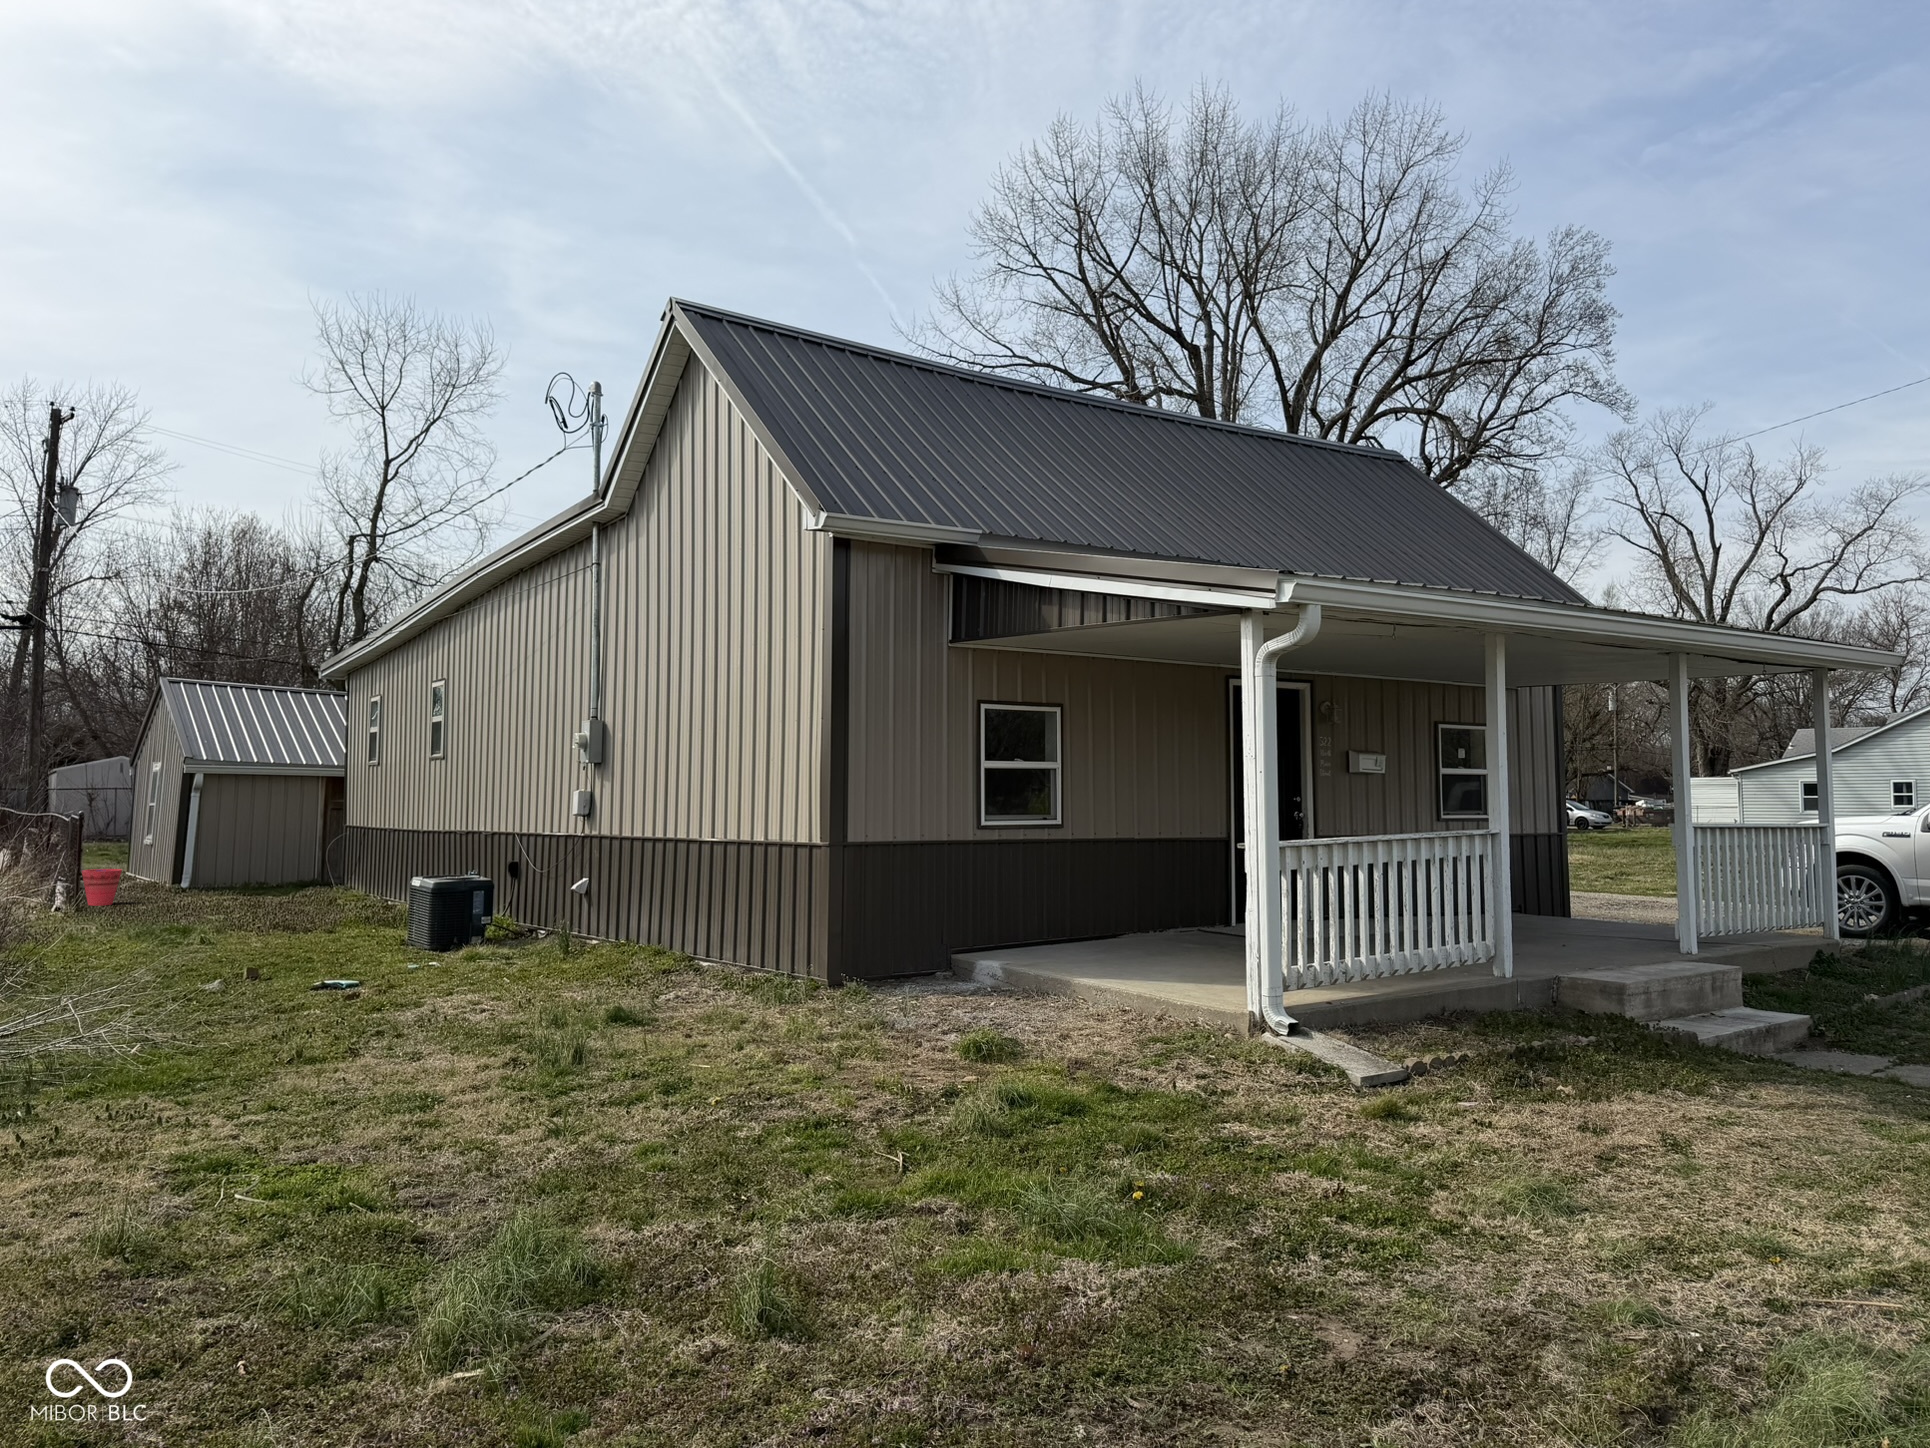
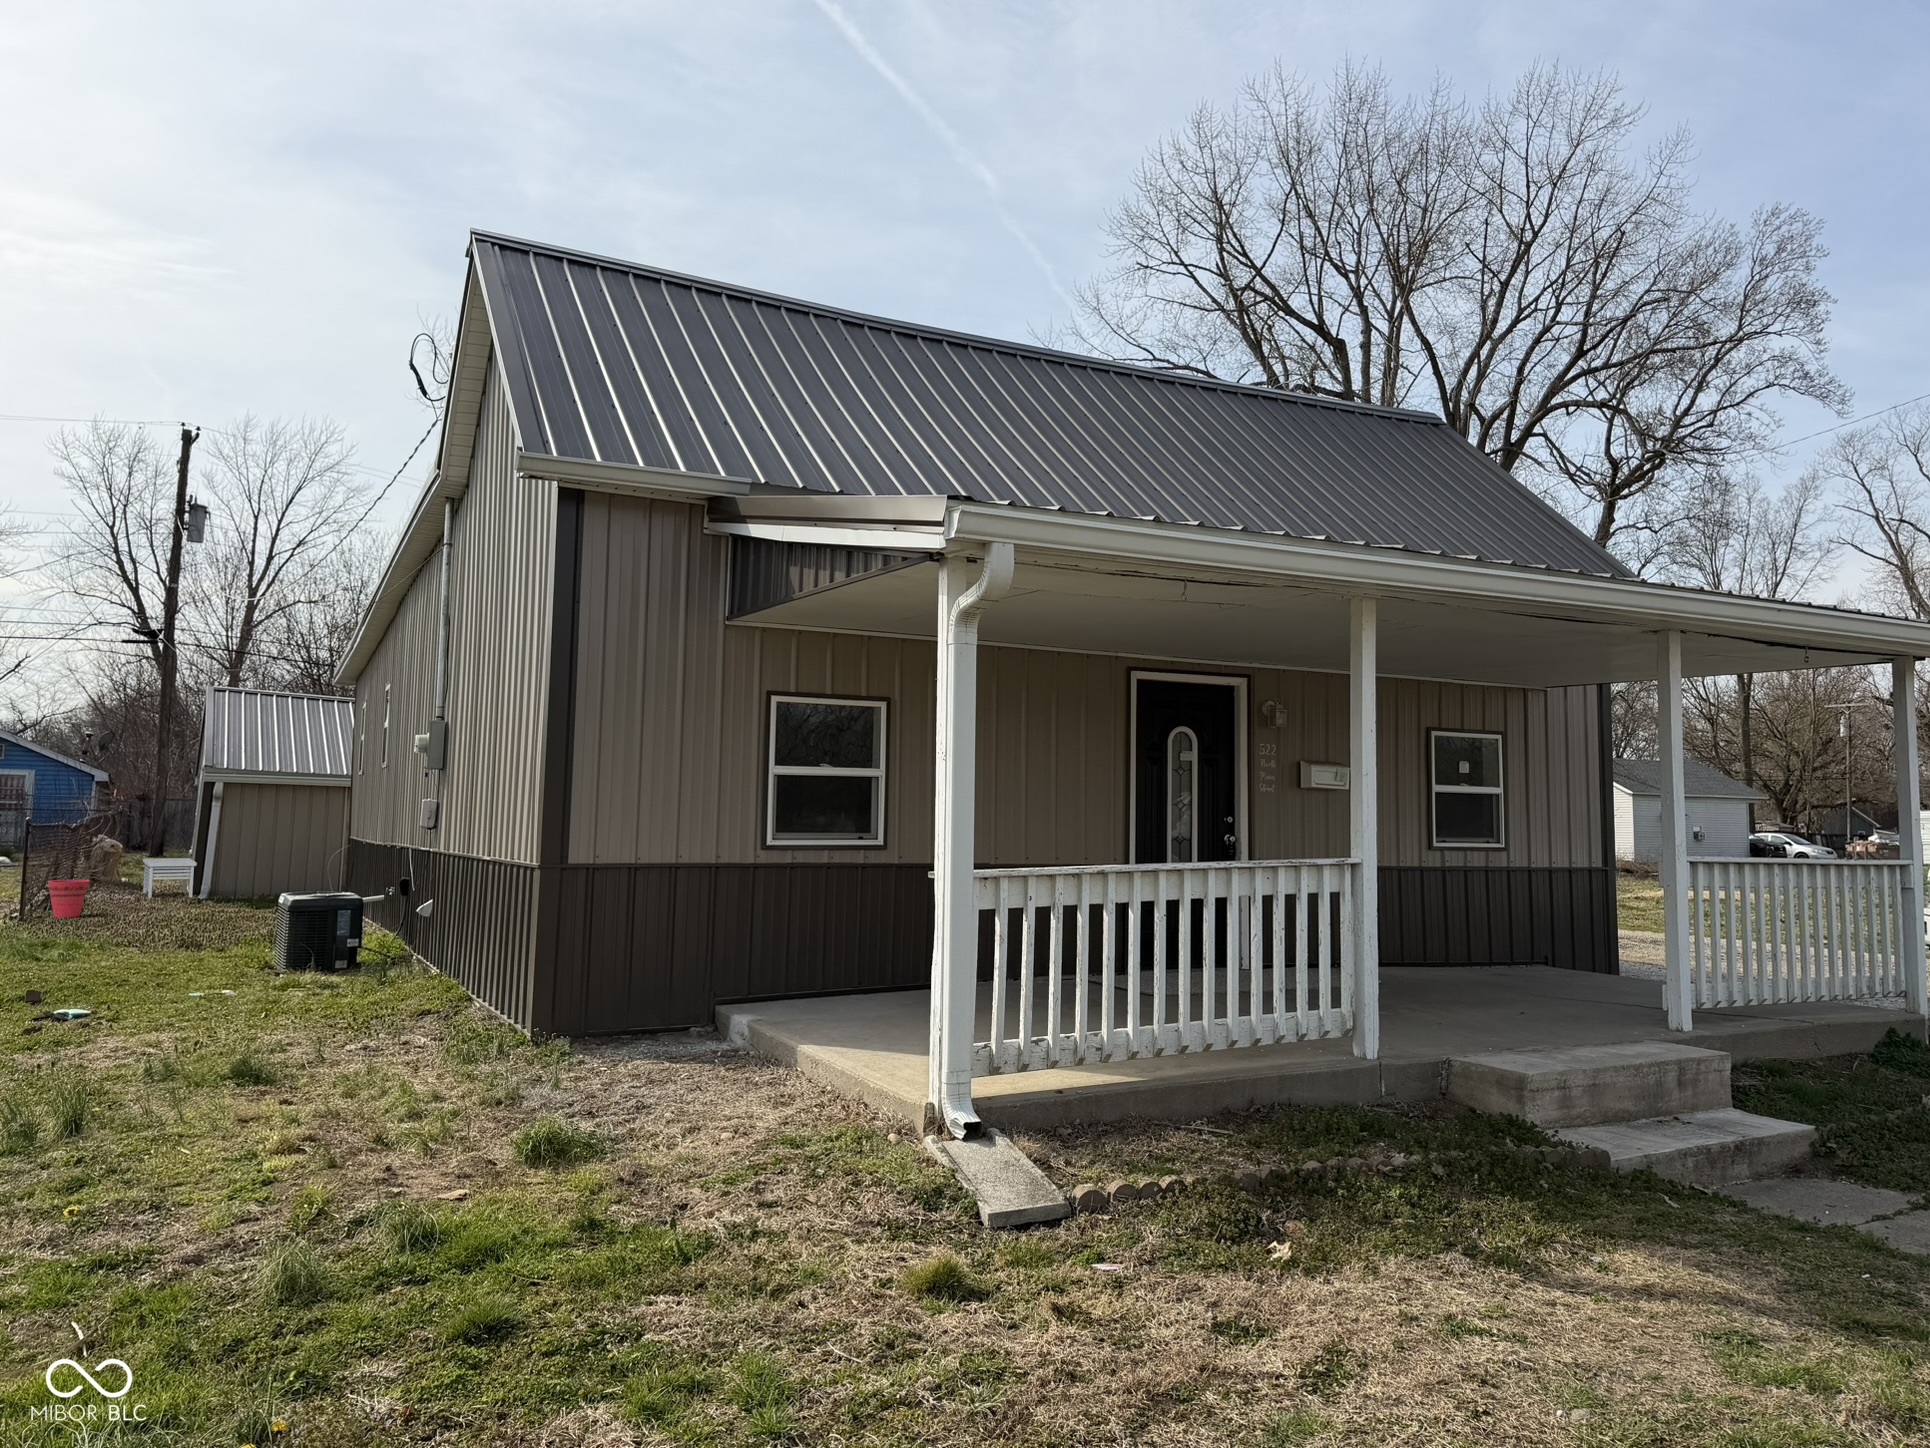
storage bench: none [115,847,179,887] -> present [143,858,197,898]

